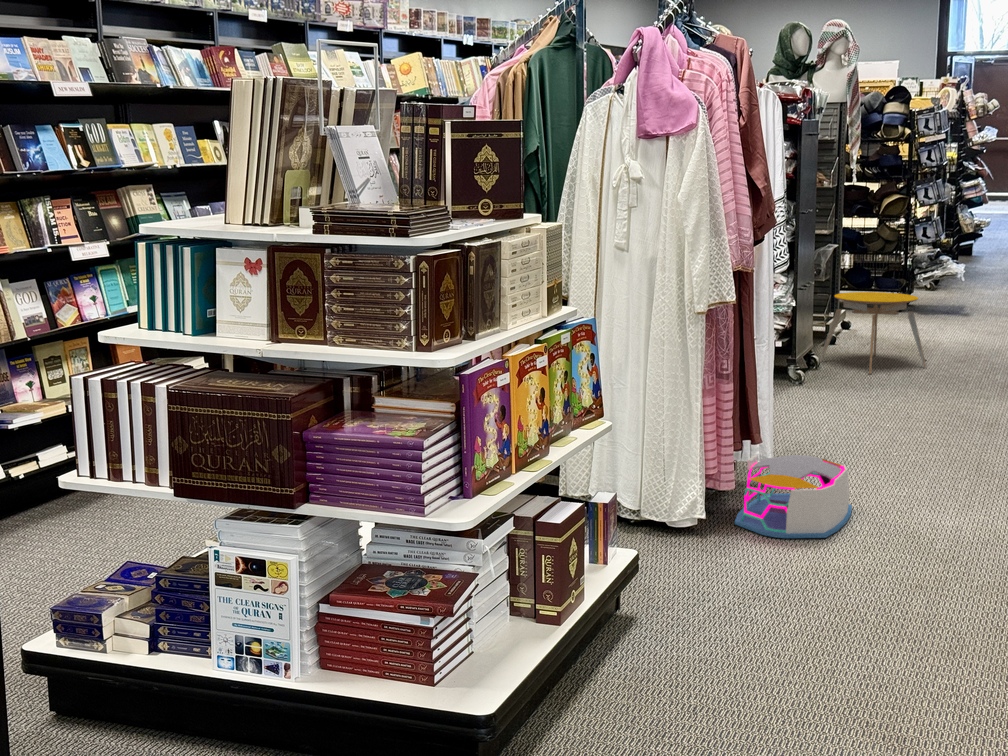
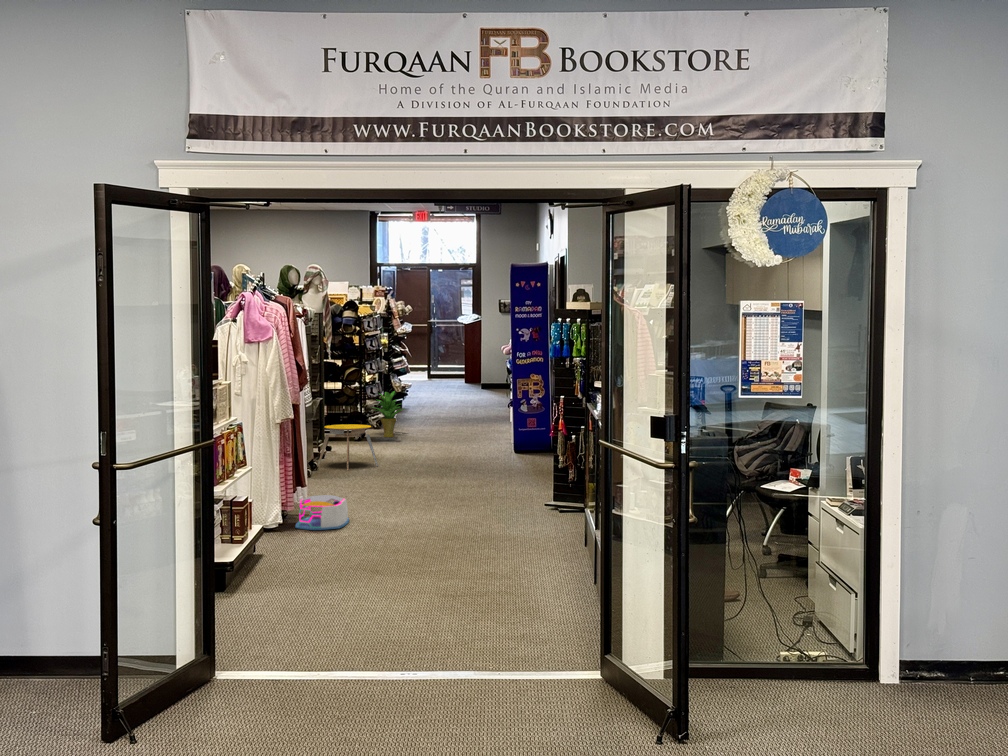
potted plant: none [922,234,981,307] -> present [376,391,404,437]

